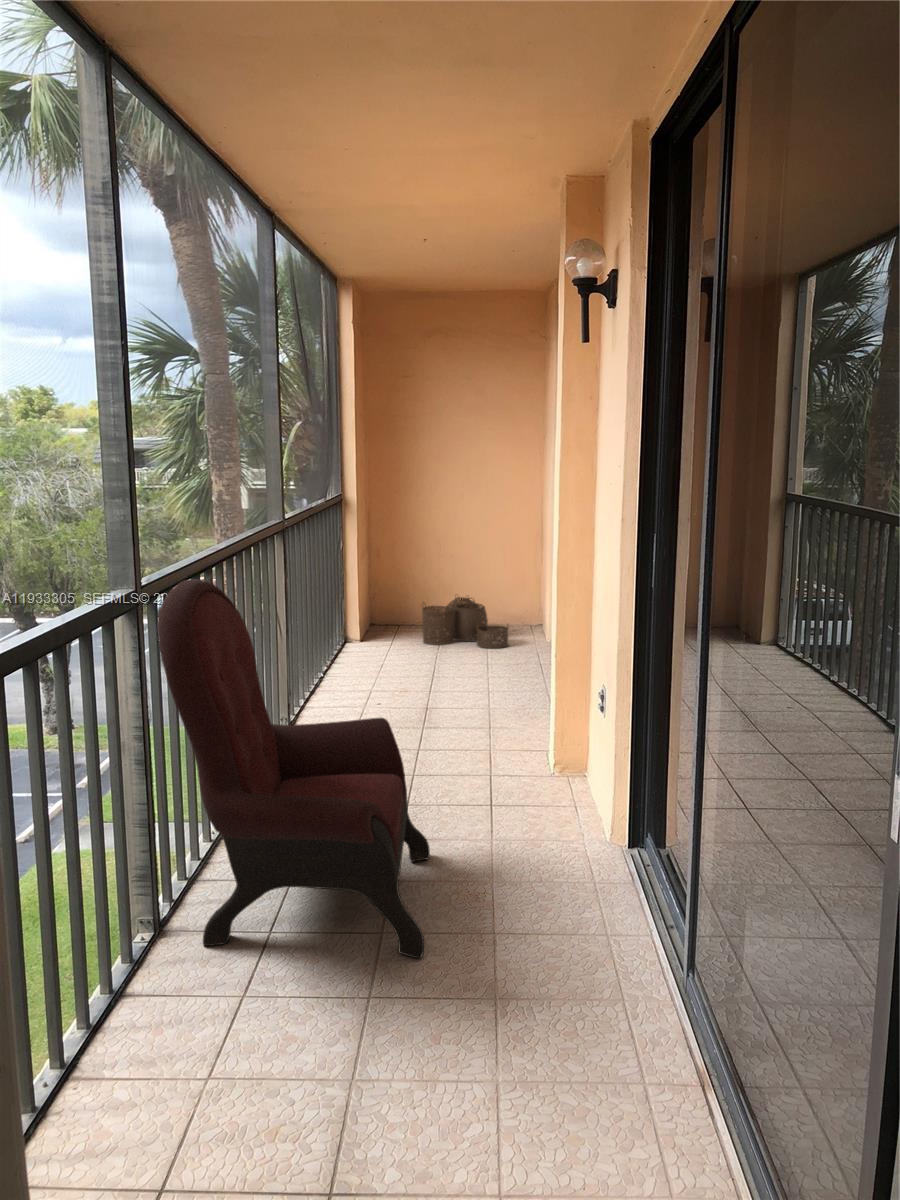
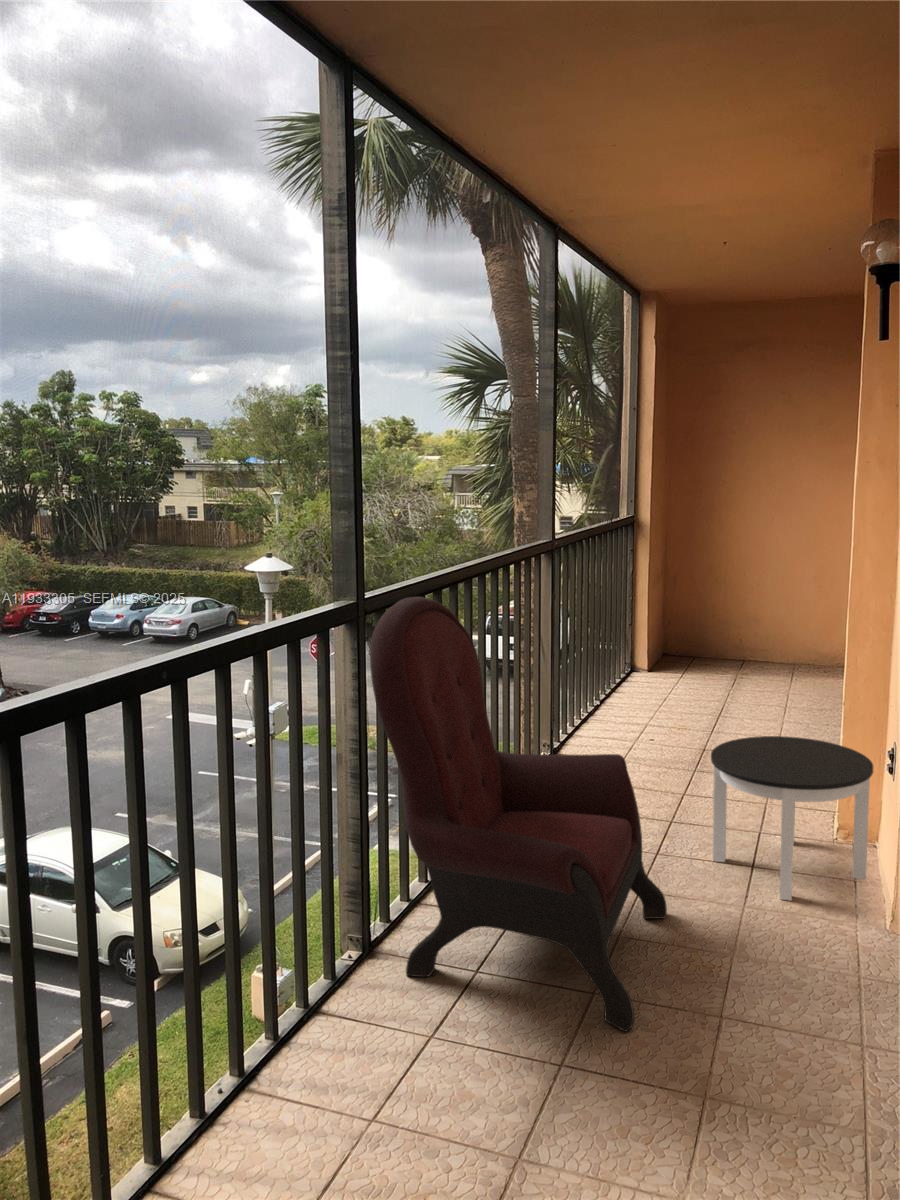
woven basket: present [422,597,508,648] -> none [718,622,819,685]
round table: none [454,691,586,830] -> present [711,736,873,901]

